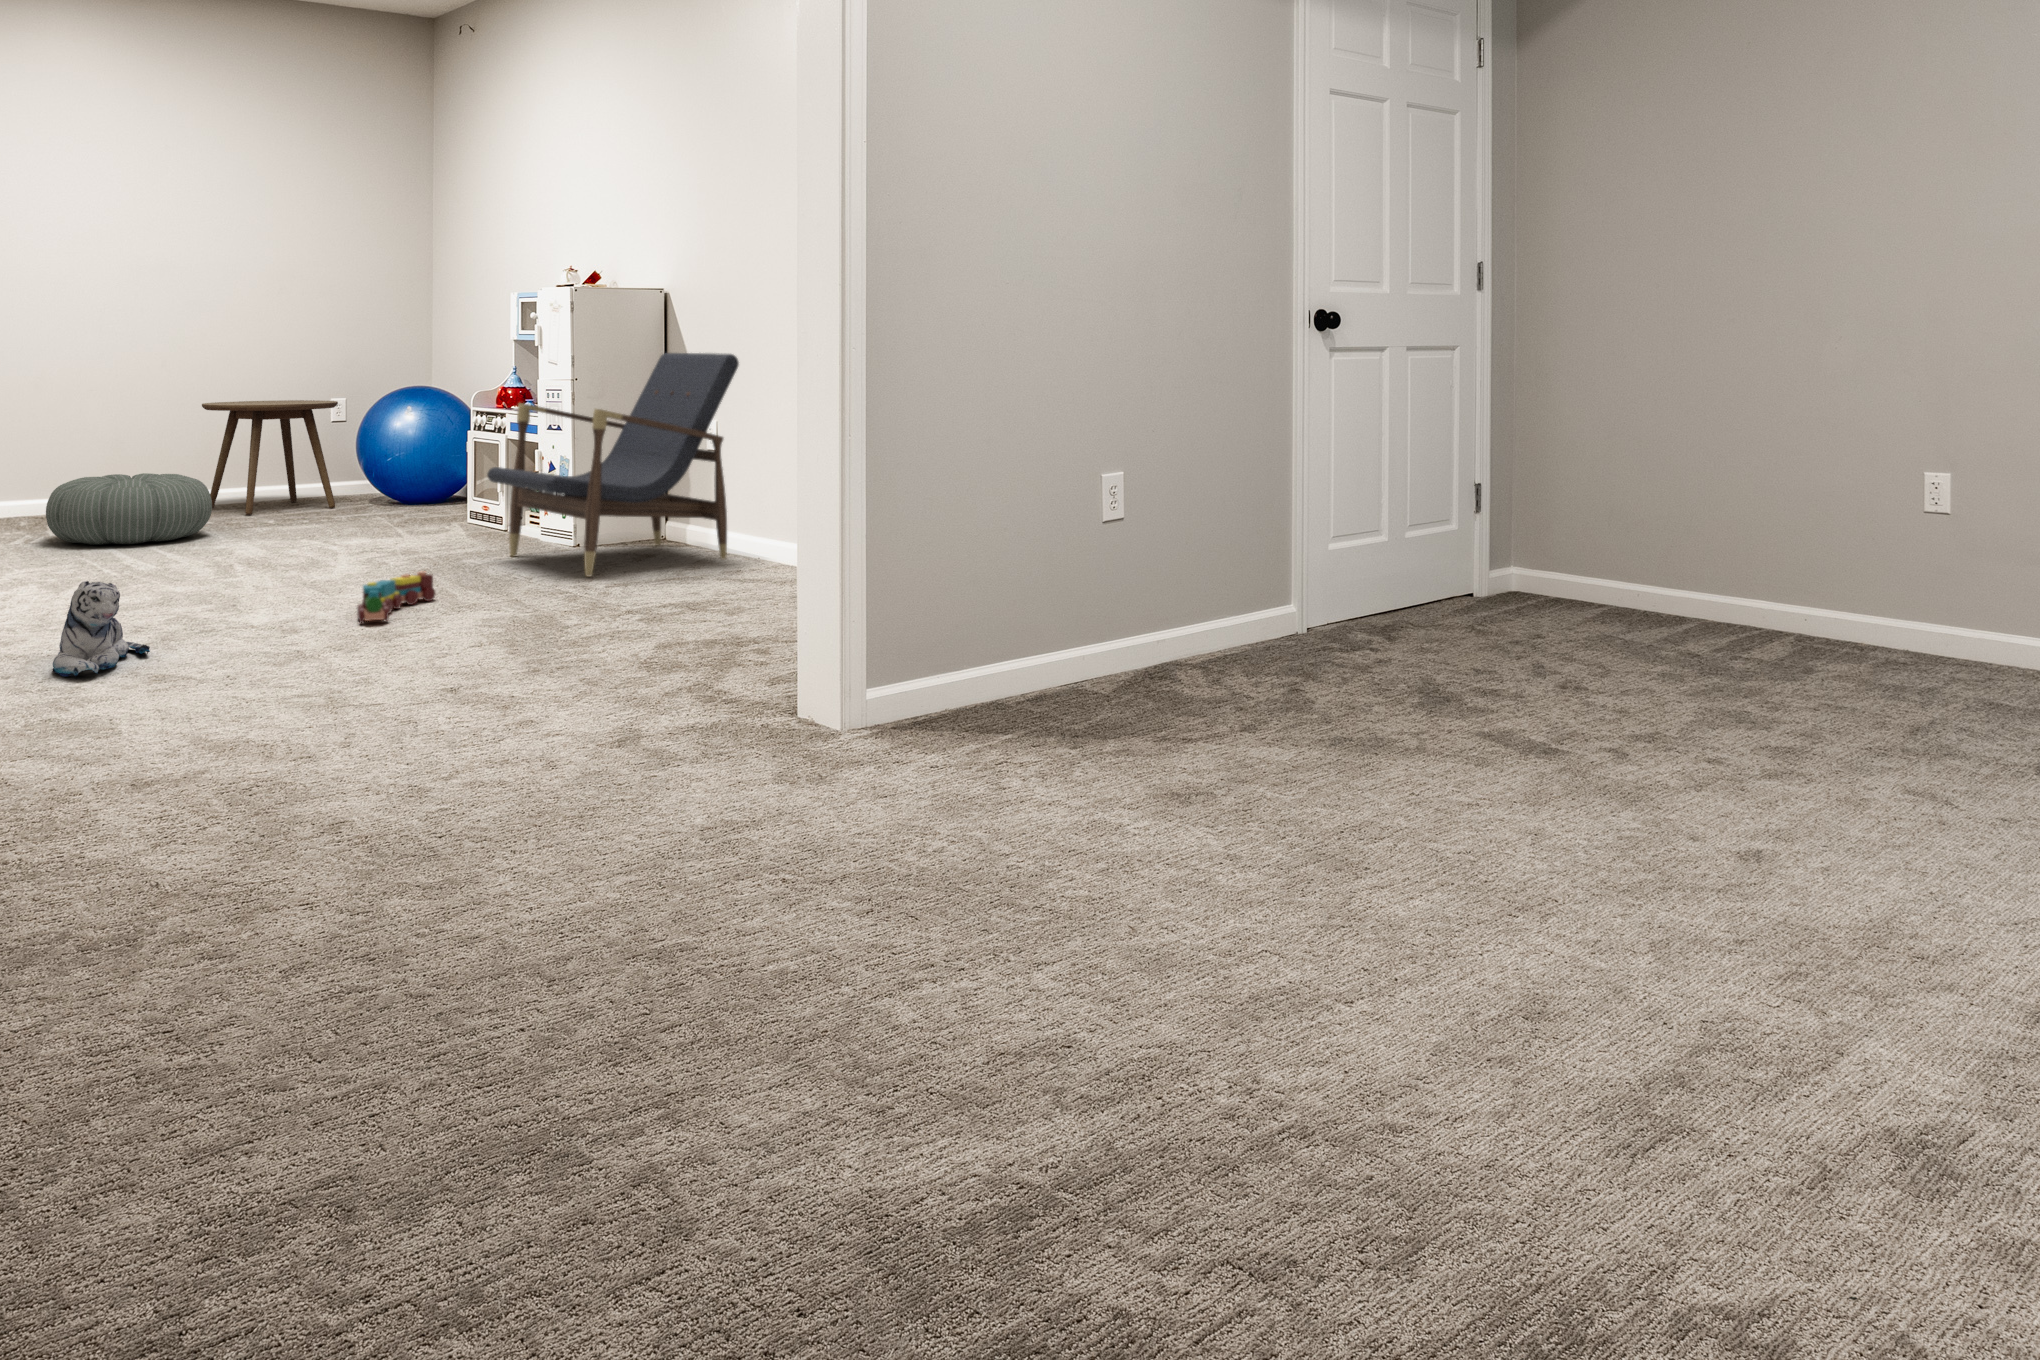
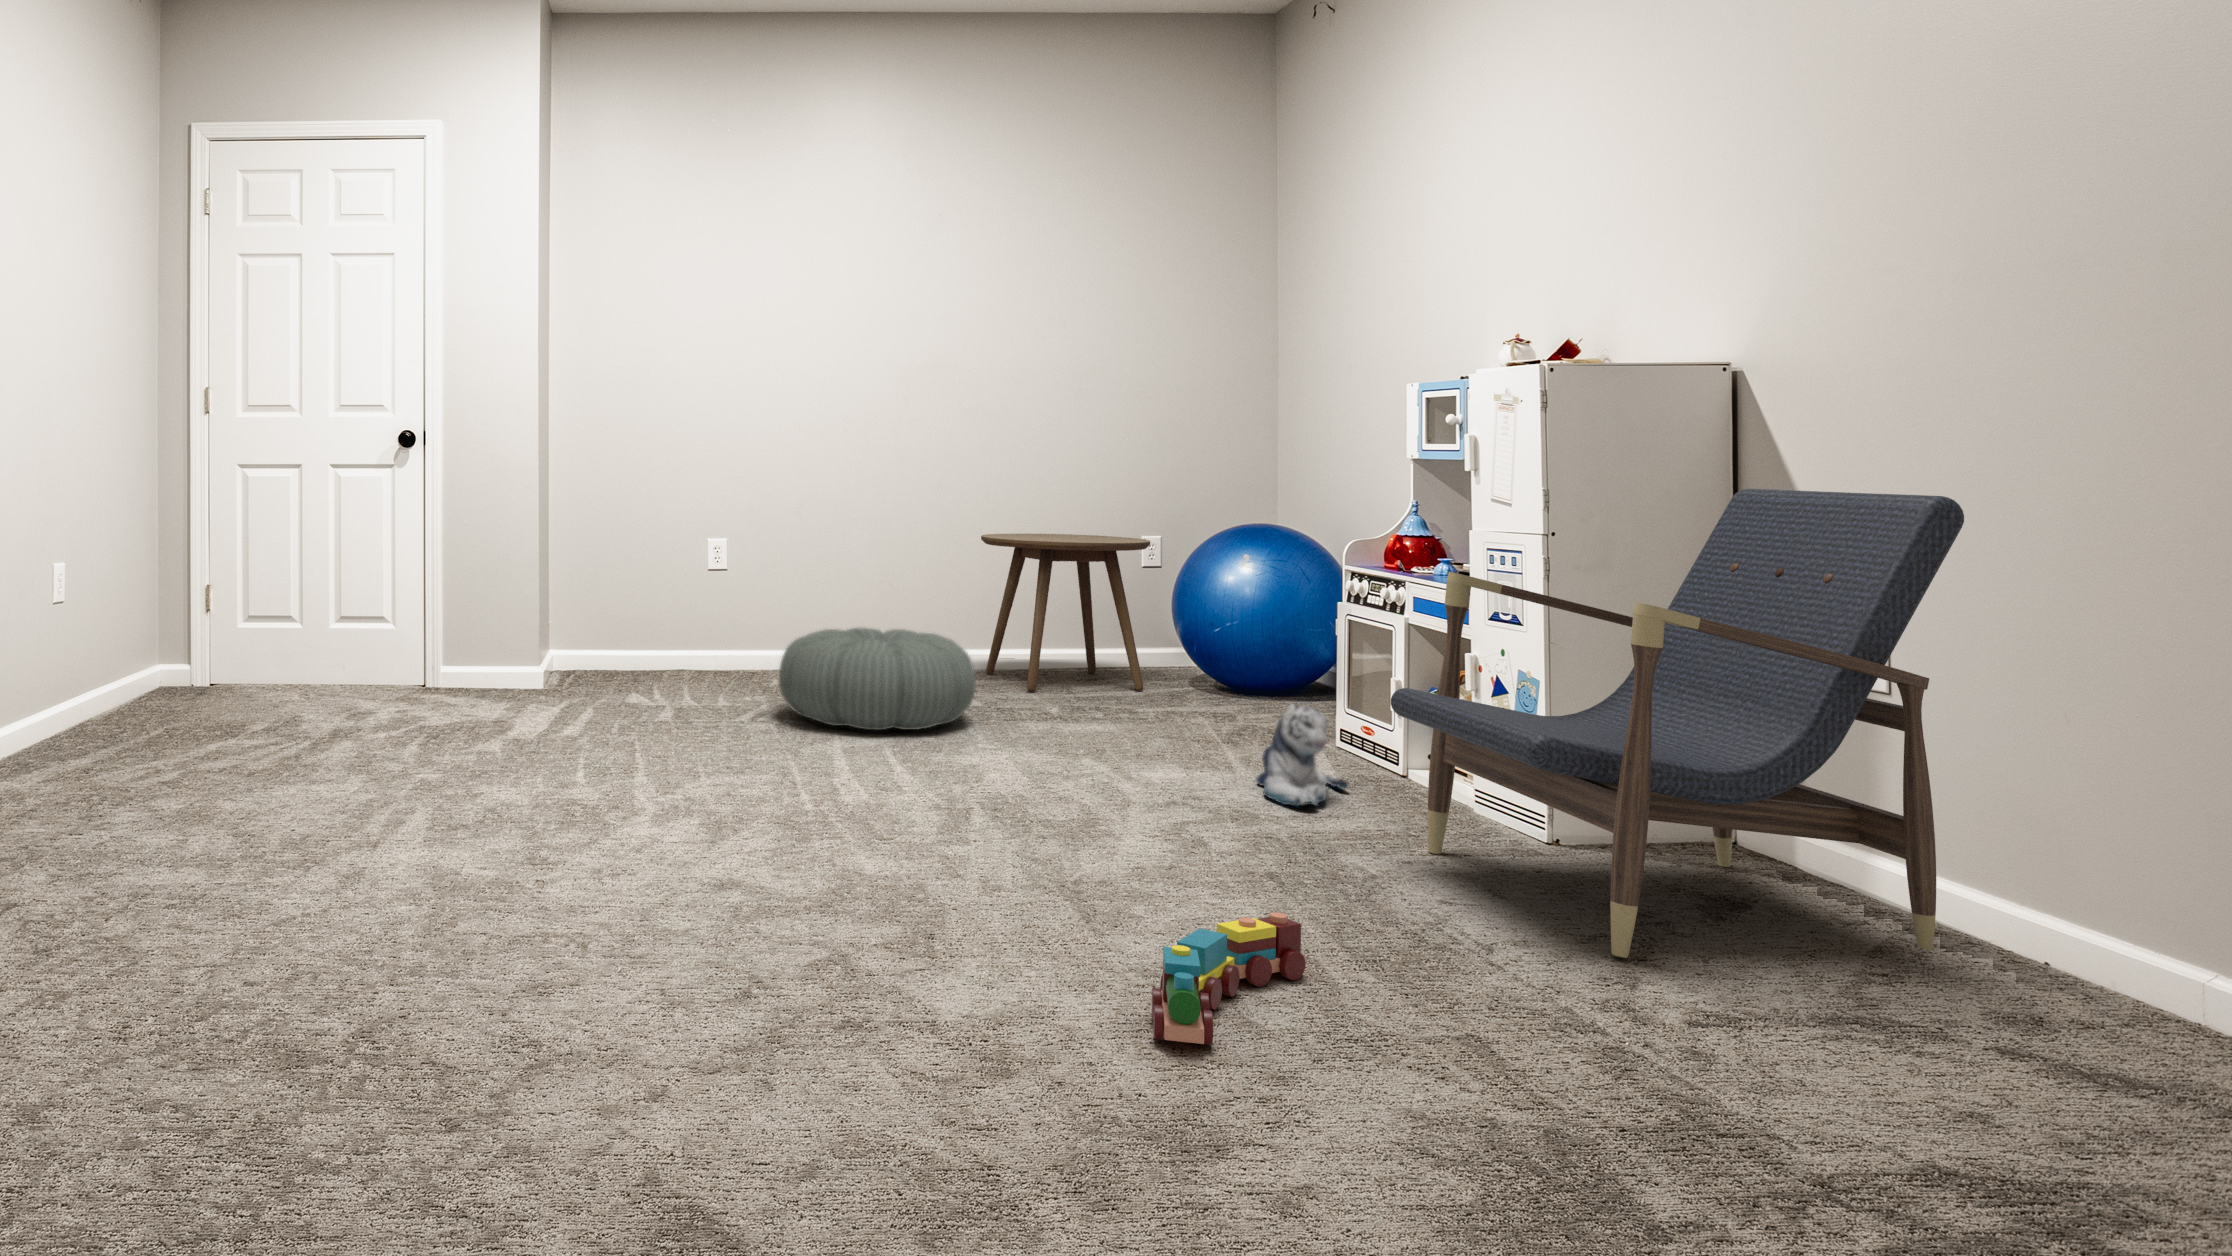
plush toy: present [52,581,150,677] -> present [1256,704,1348,806]

